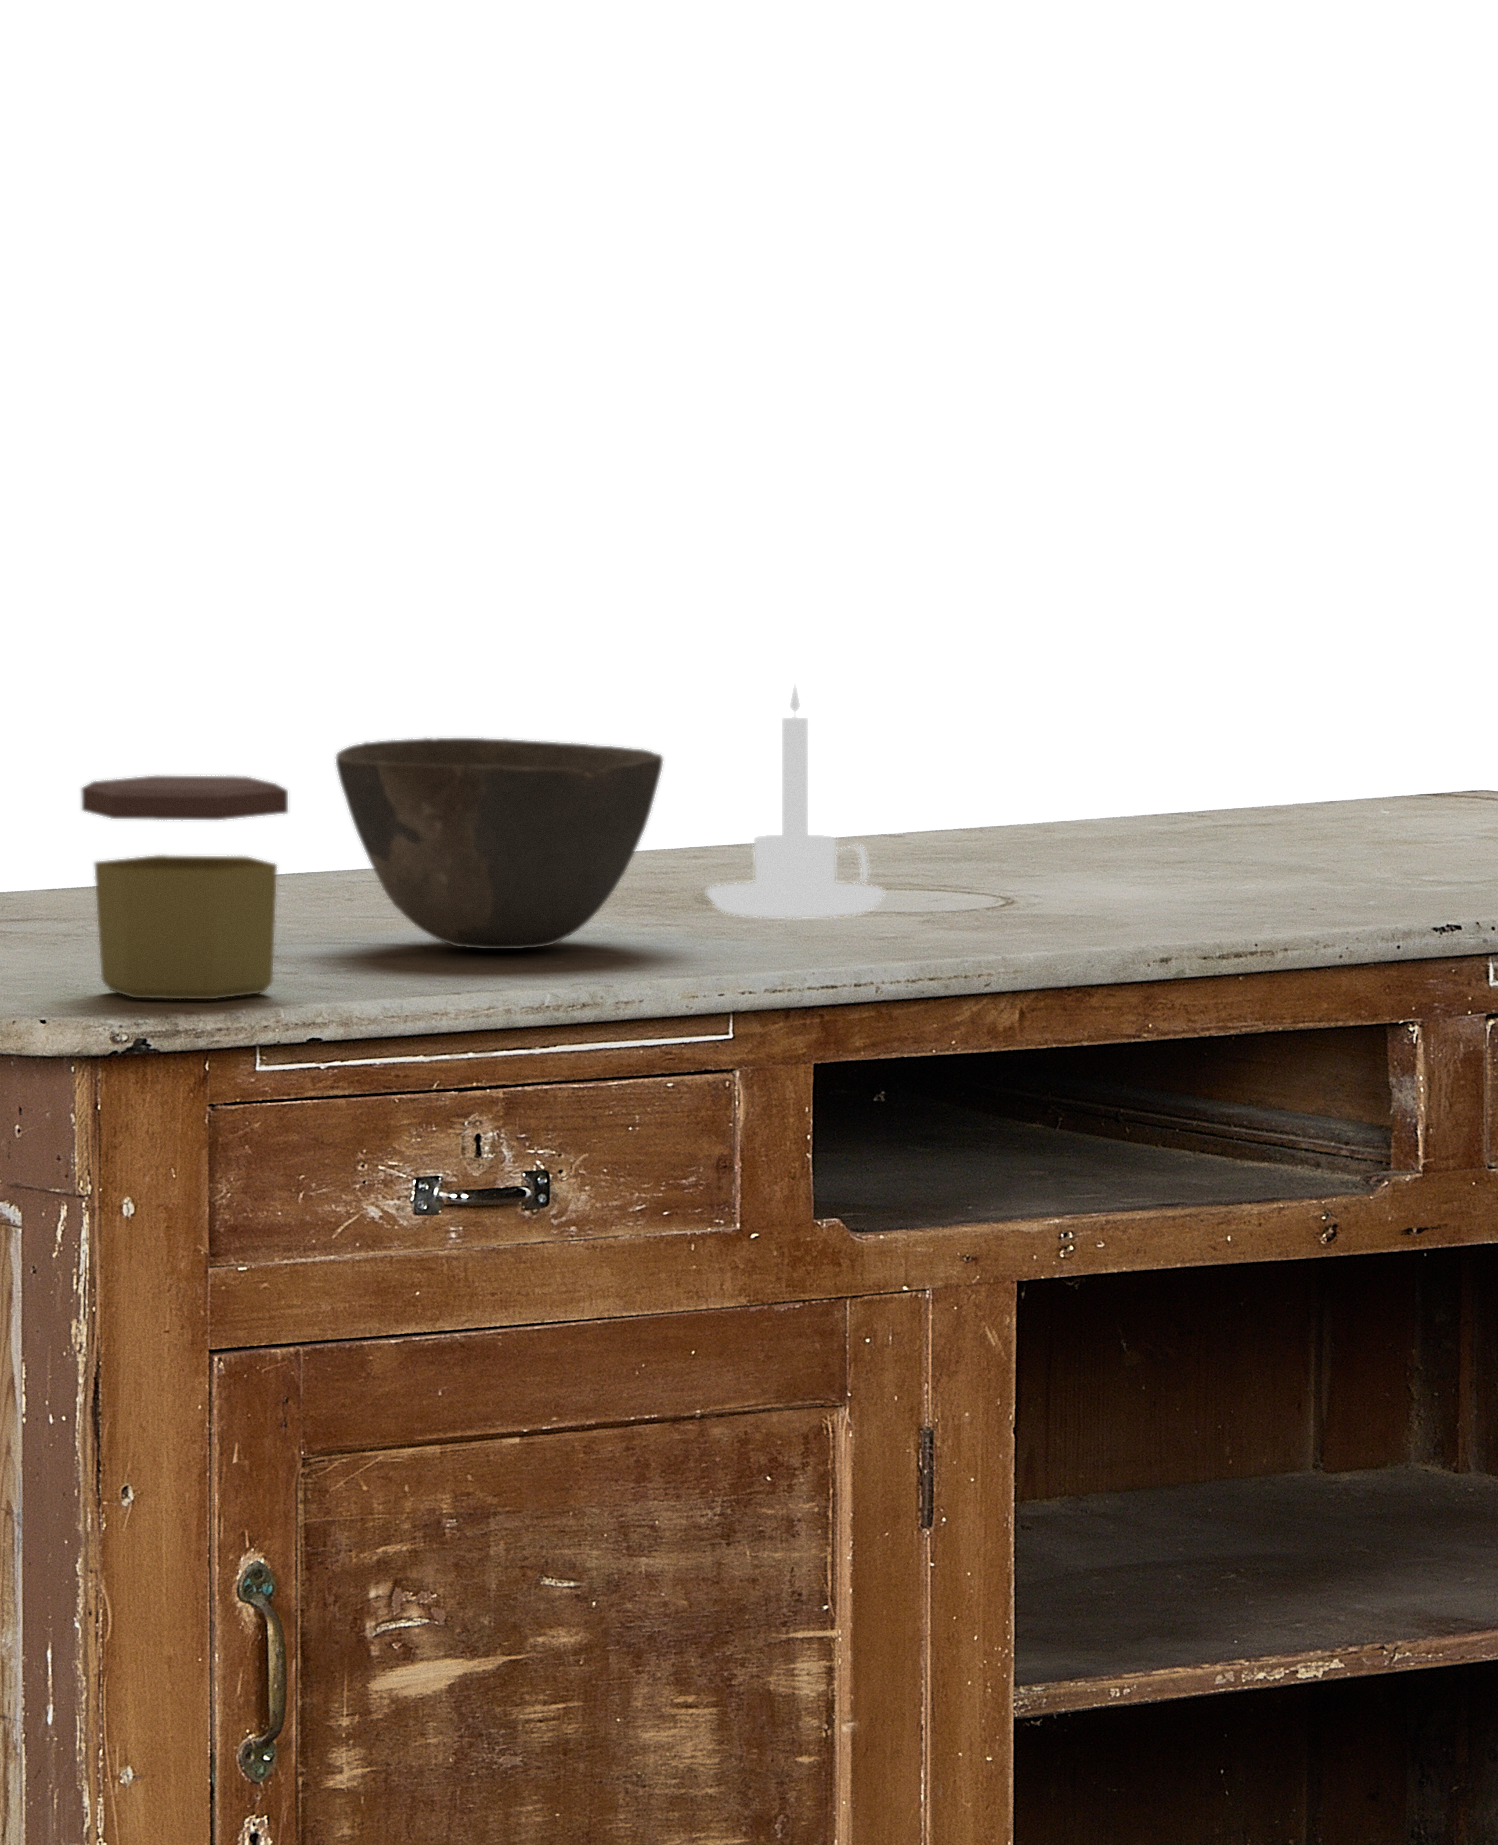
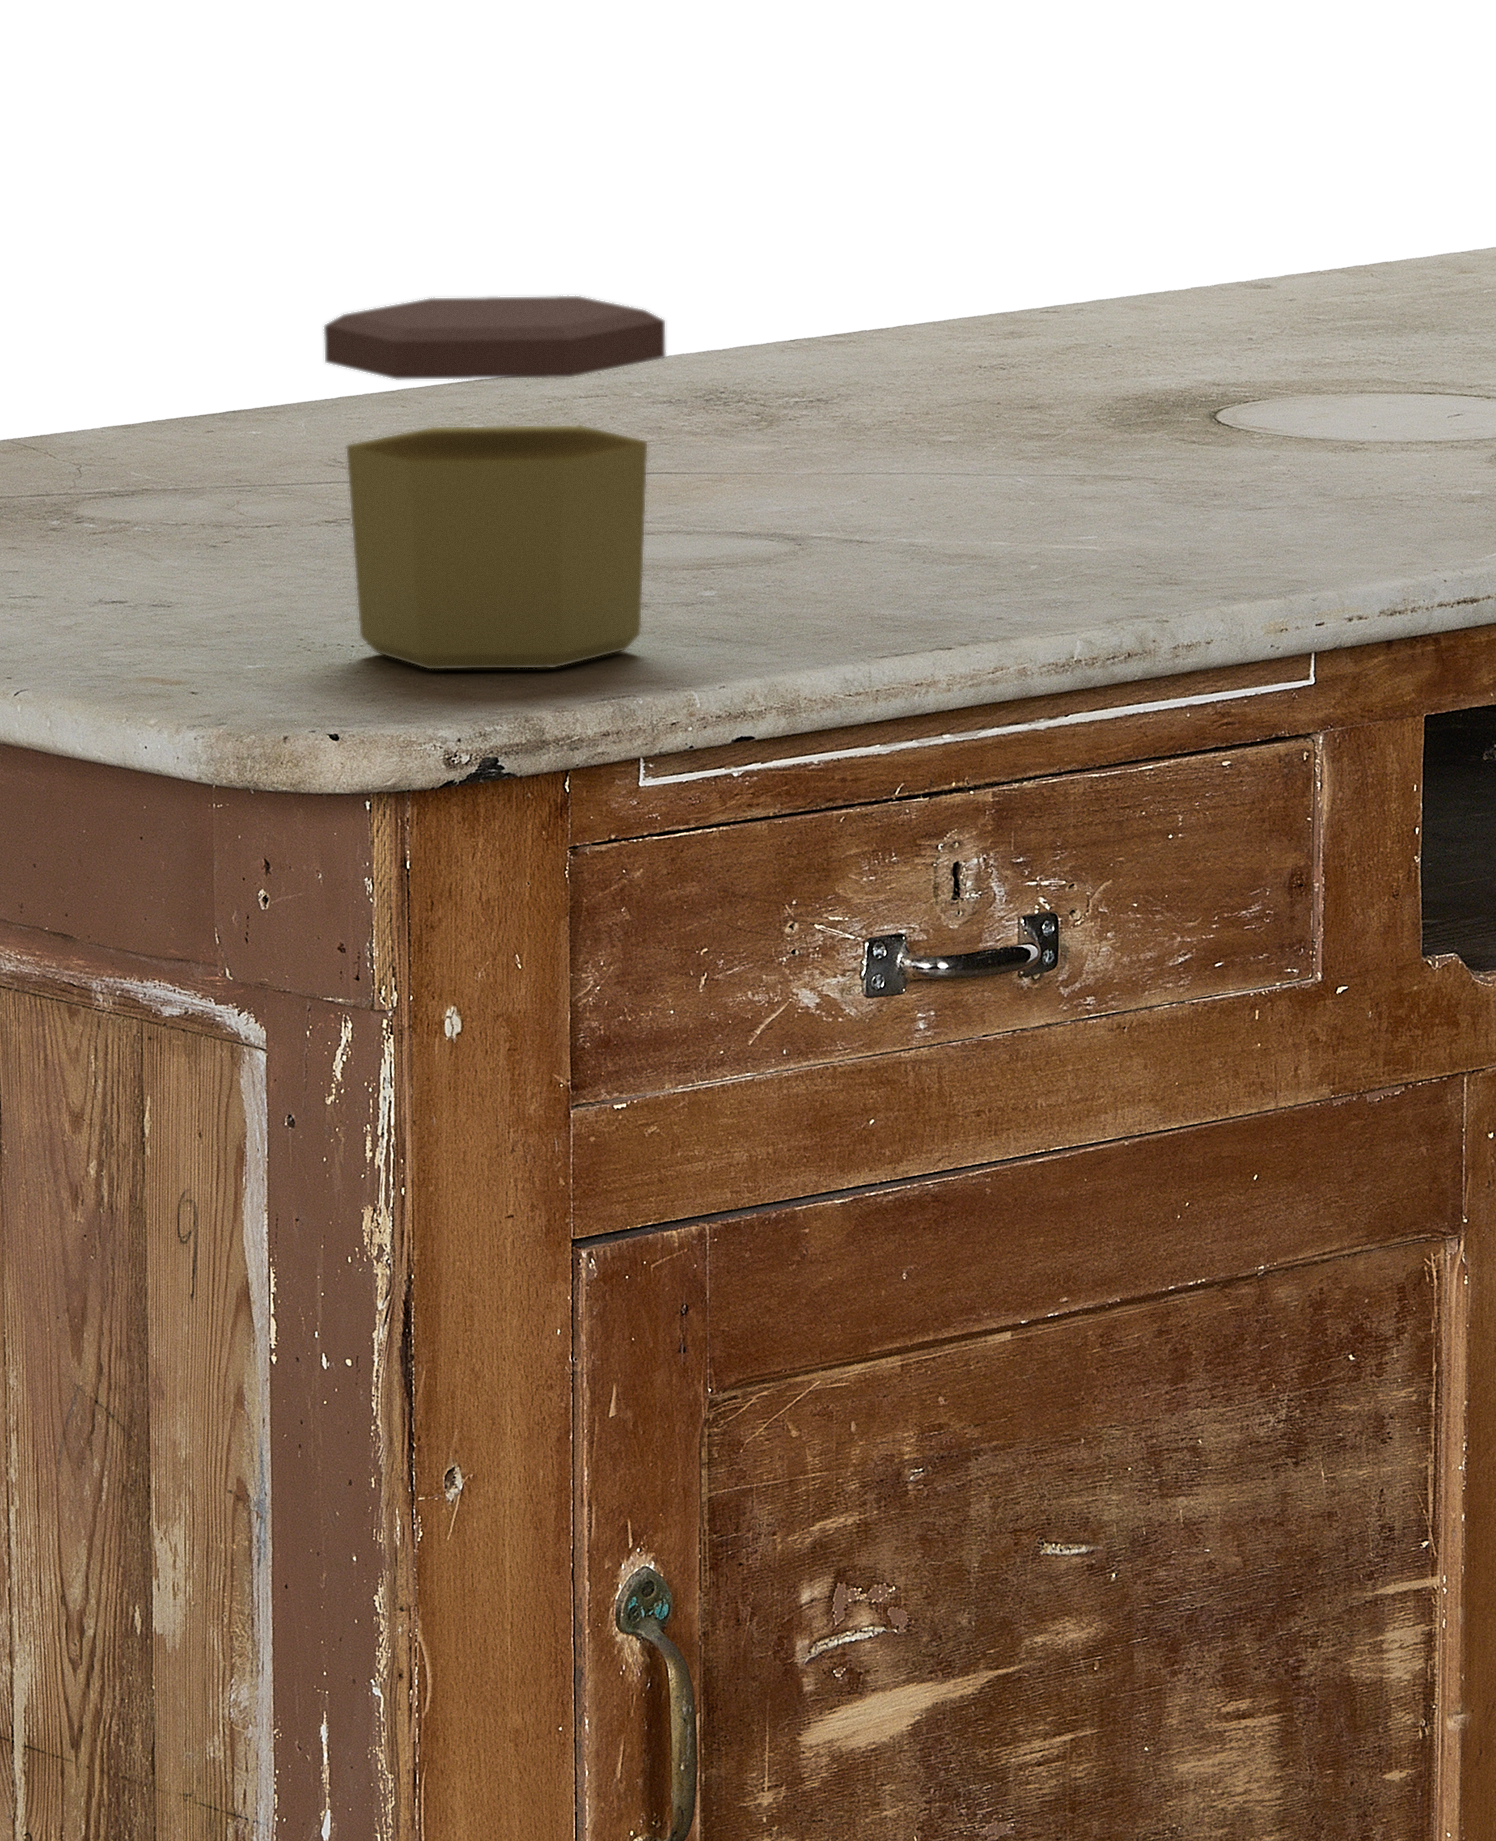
candle holder: present [707,688,883,918] -> none [1144,98,1414,463]
bowl: present [336,738,663,949] -> none [649,204,1160,543]

